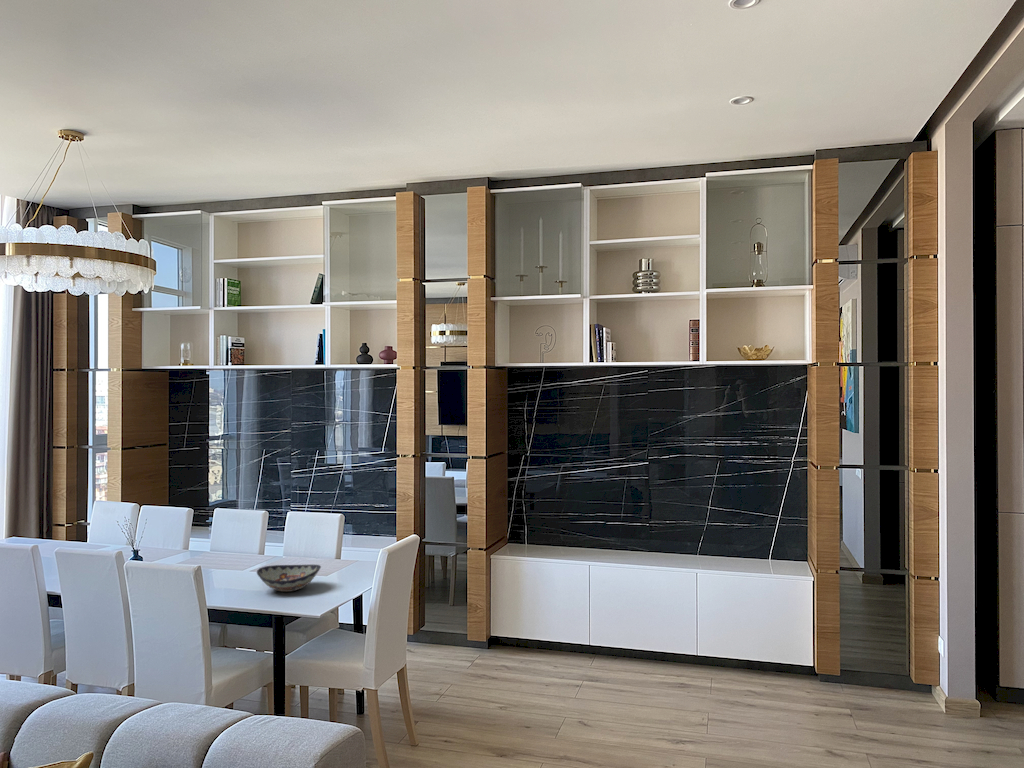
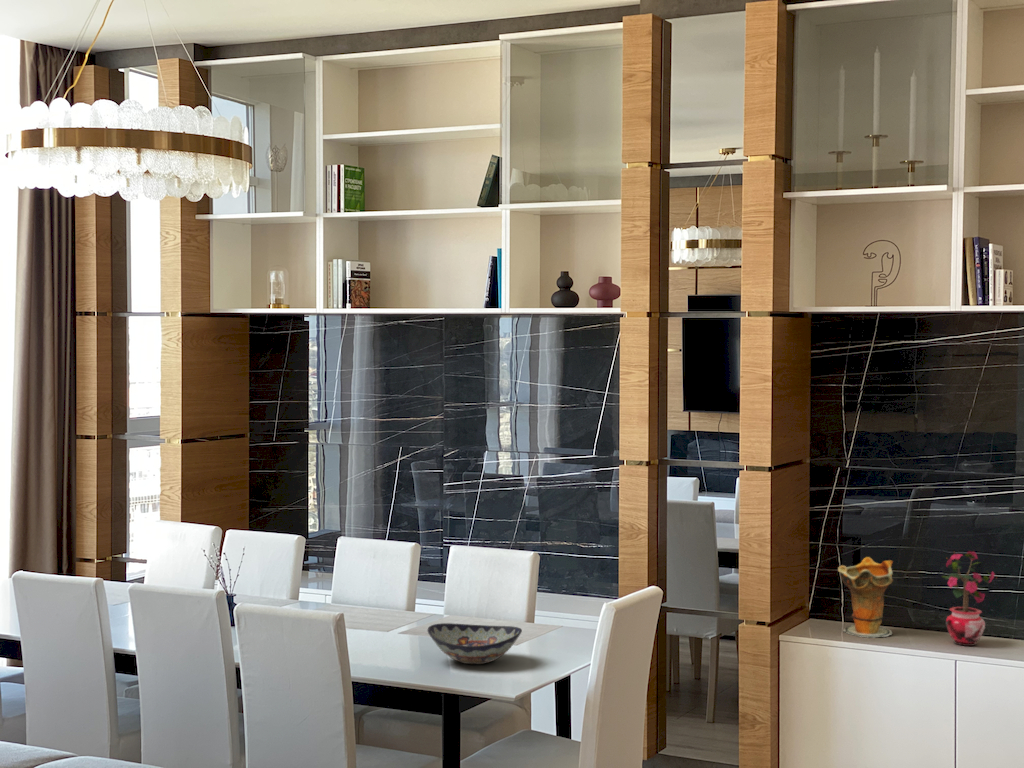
potted plant: none [581,499,610,553] -> present [943,552,994,646]
decorative vase: none [524,505,555,552] -> present [838,557,893,637]

